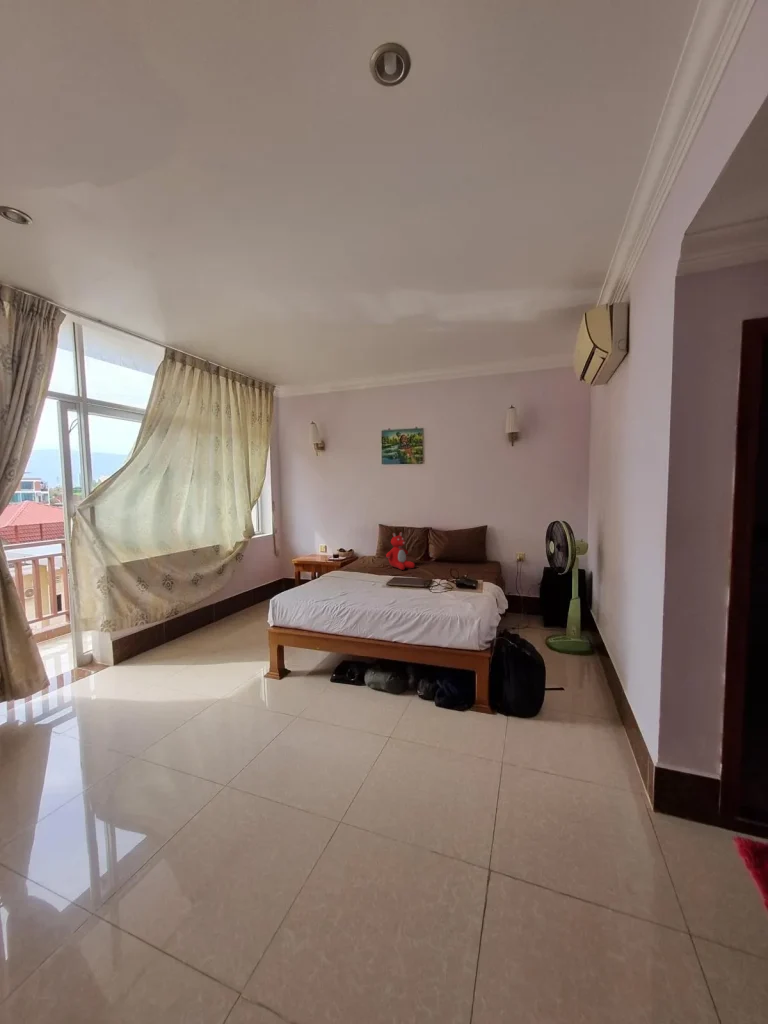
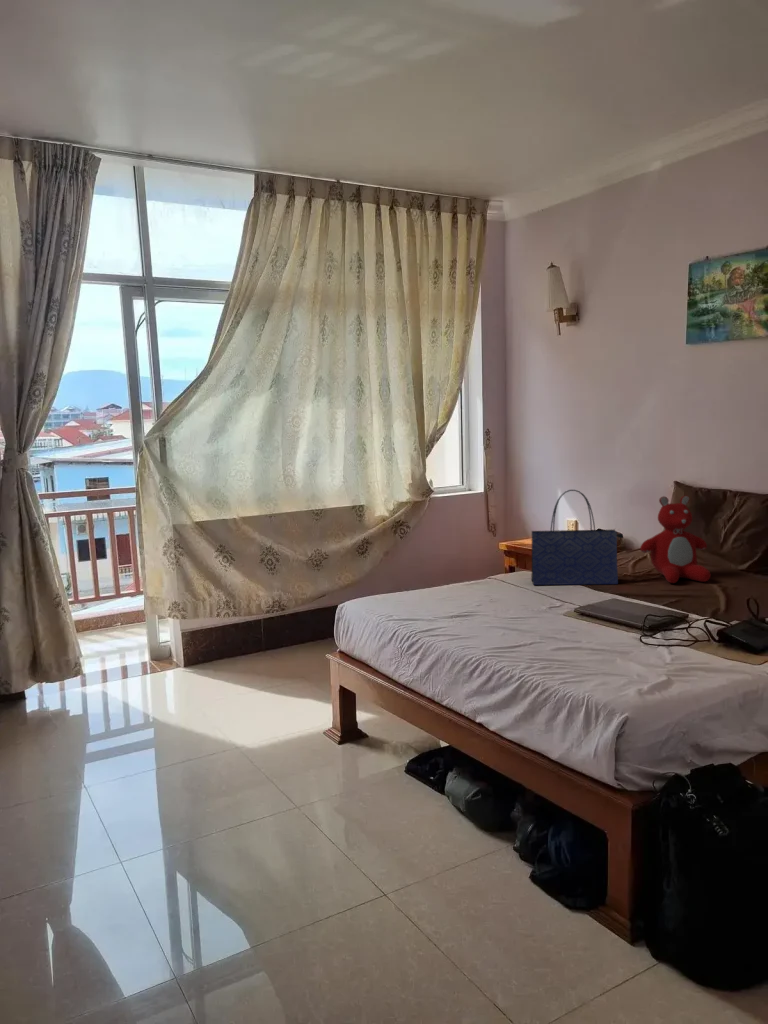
tote bag: none [344,531,383,578] -> present [531,490,623,585]

